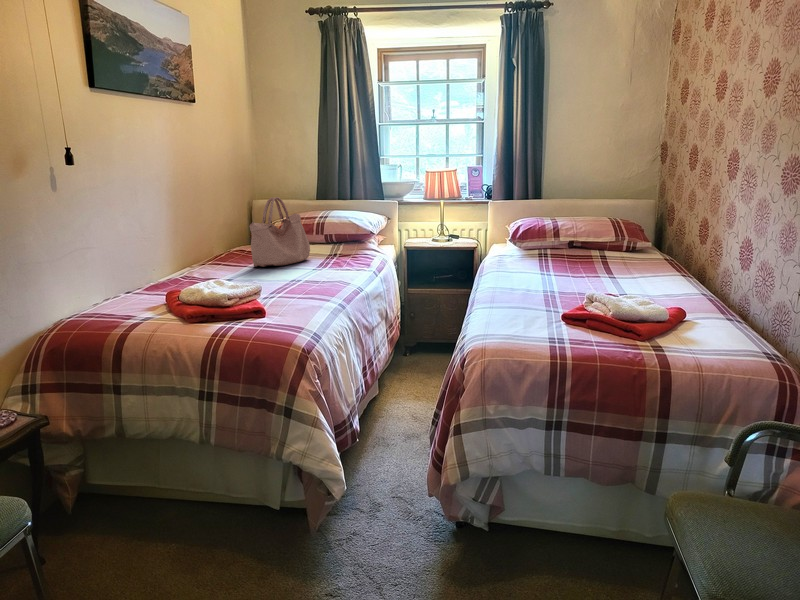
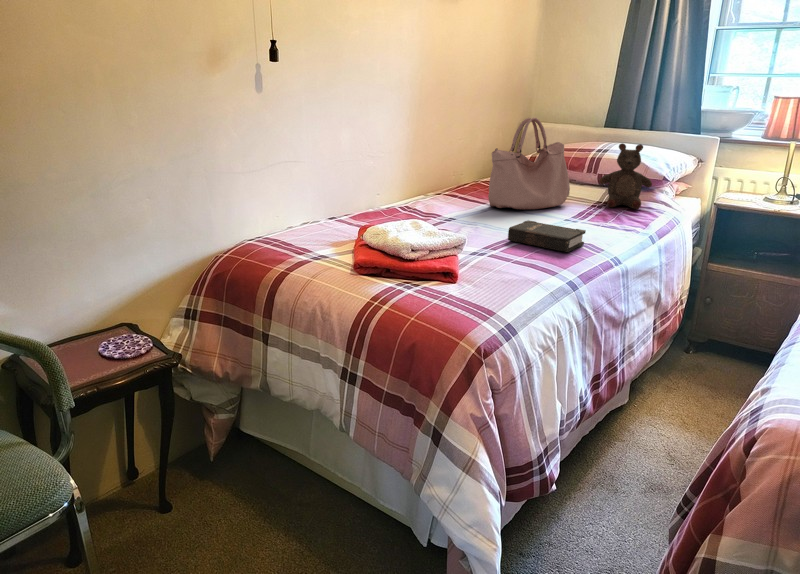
stuffed bear: none [328,210,364,257] -> present [599,143,652,209]
hardback book: none [283,271,336,287] -> present [508,220,586,252]

